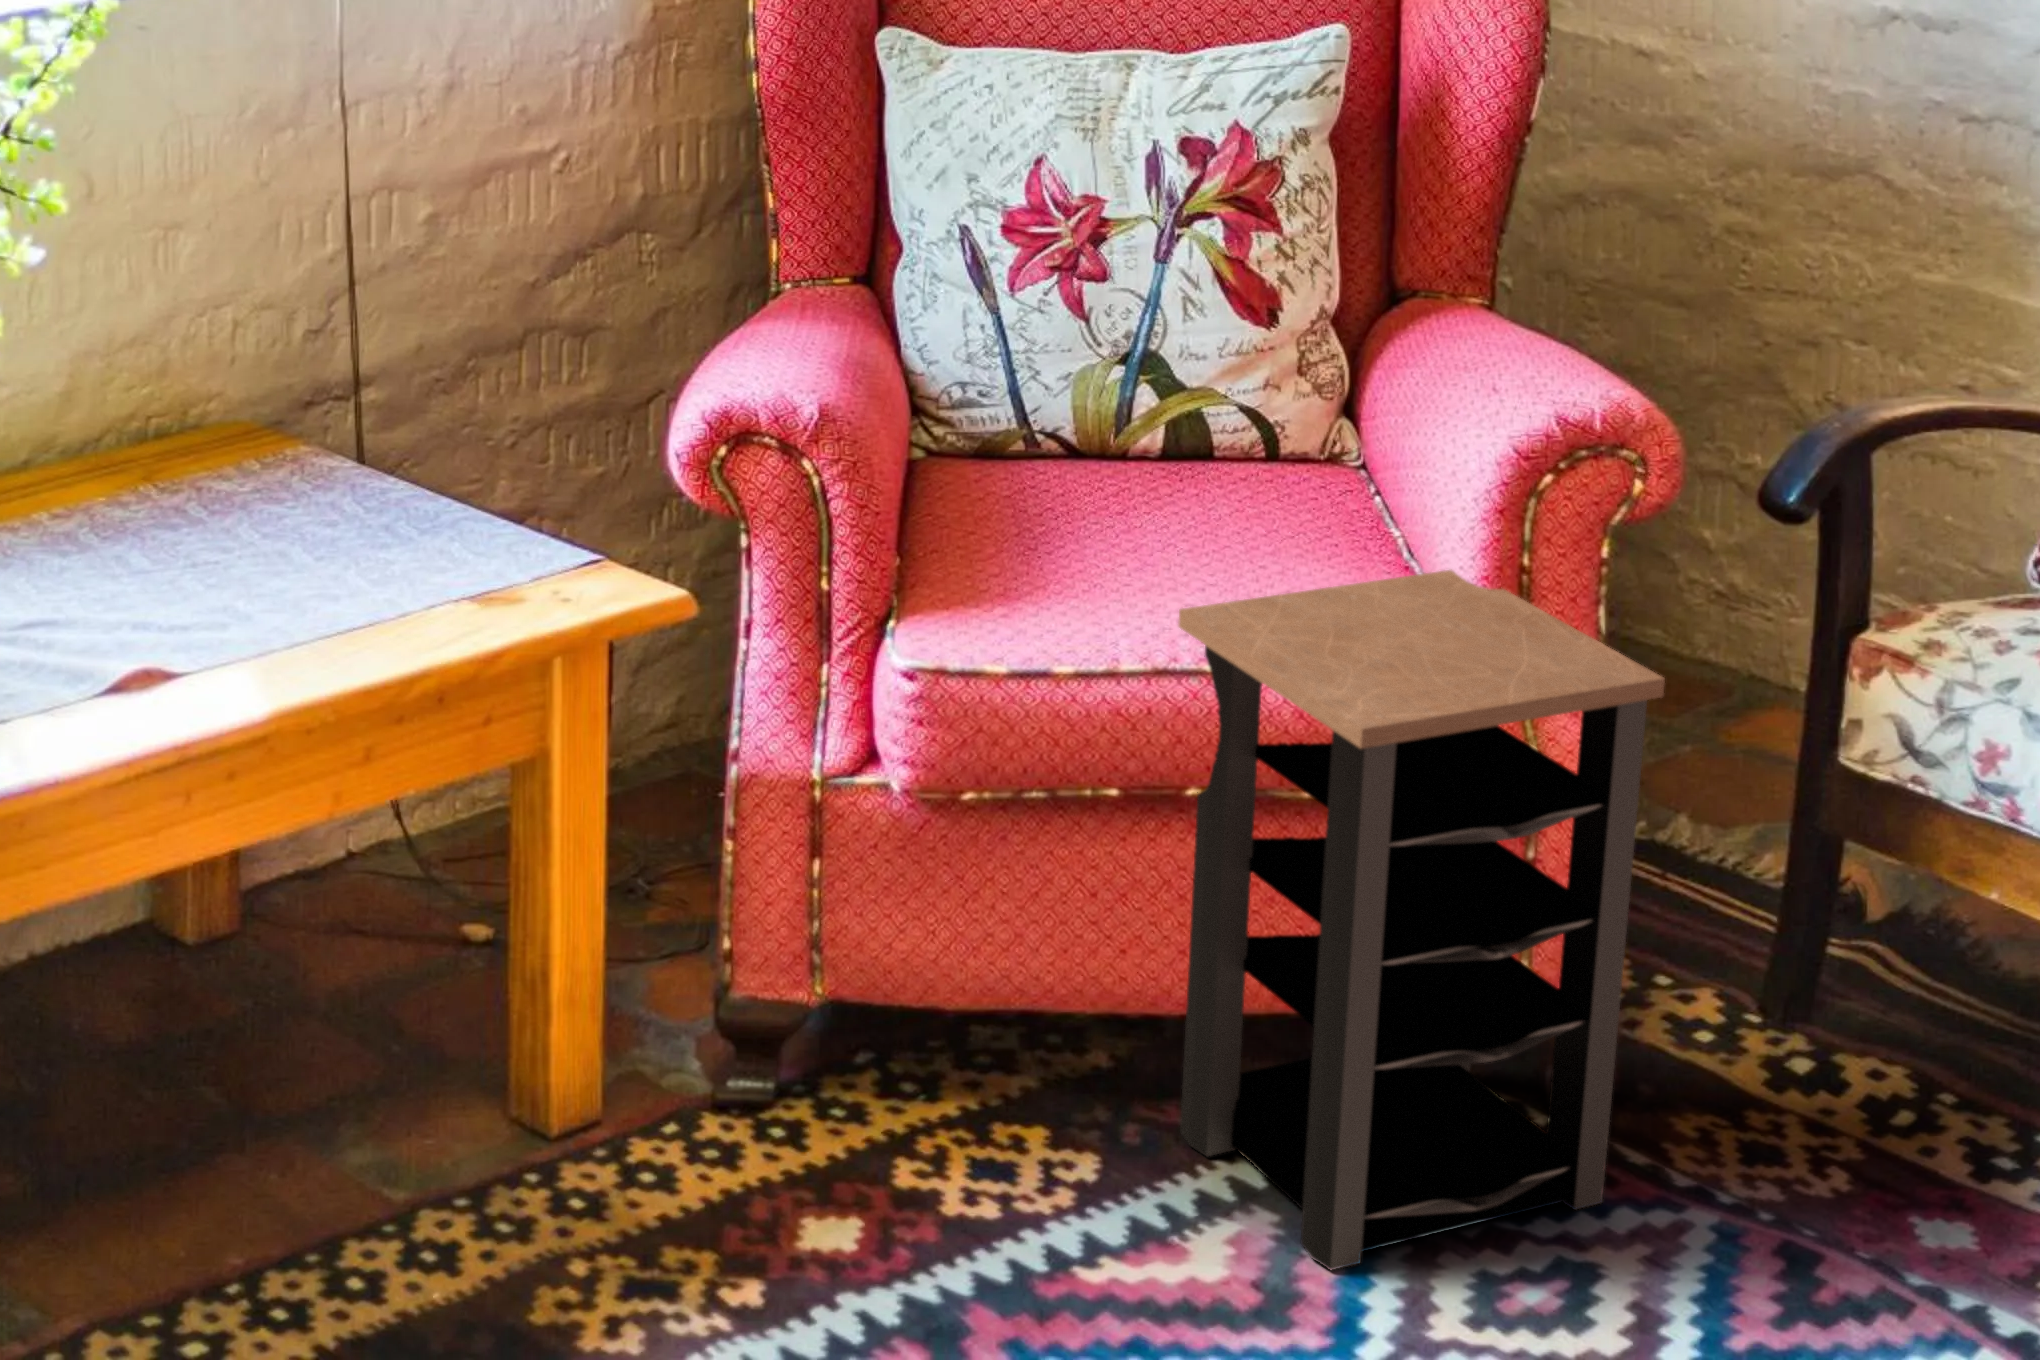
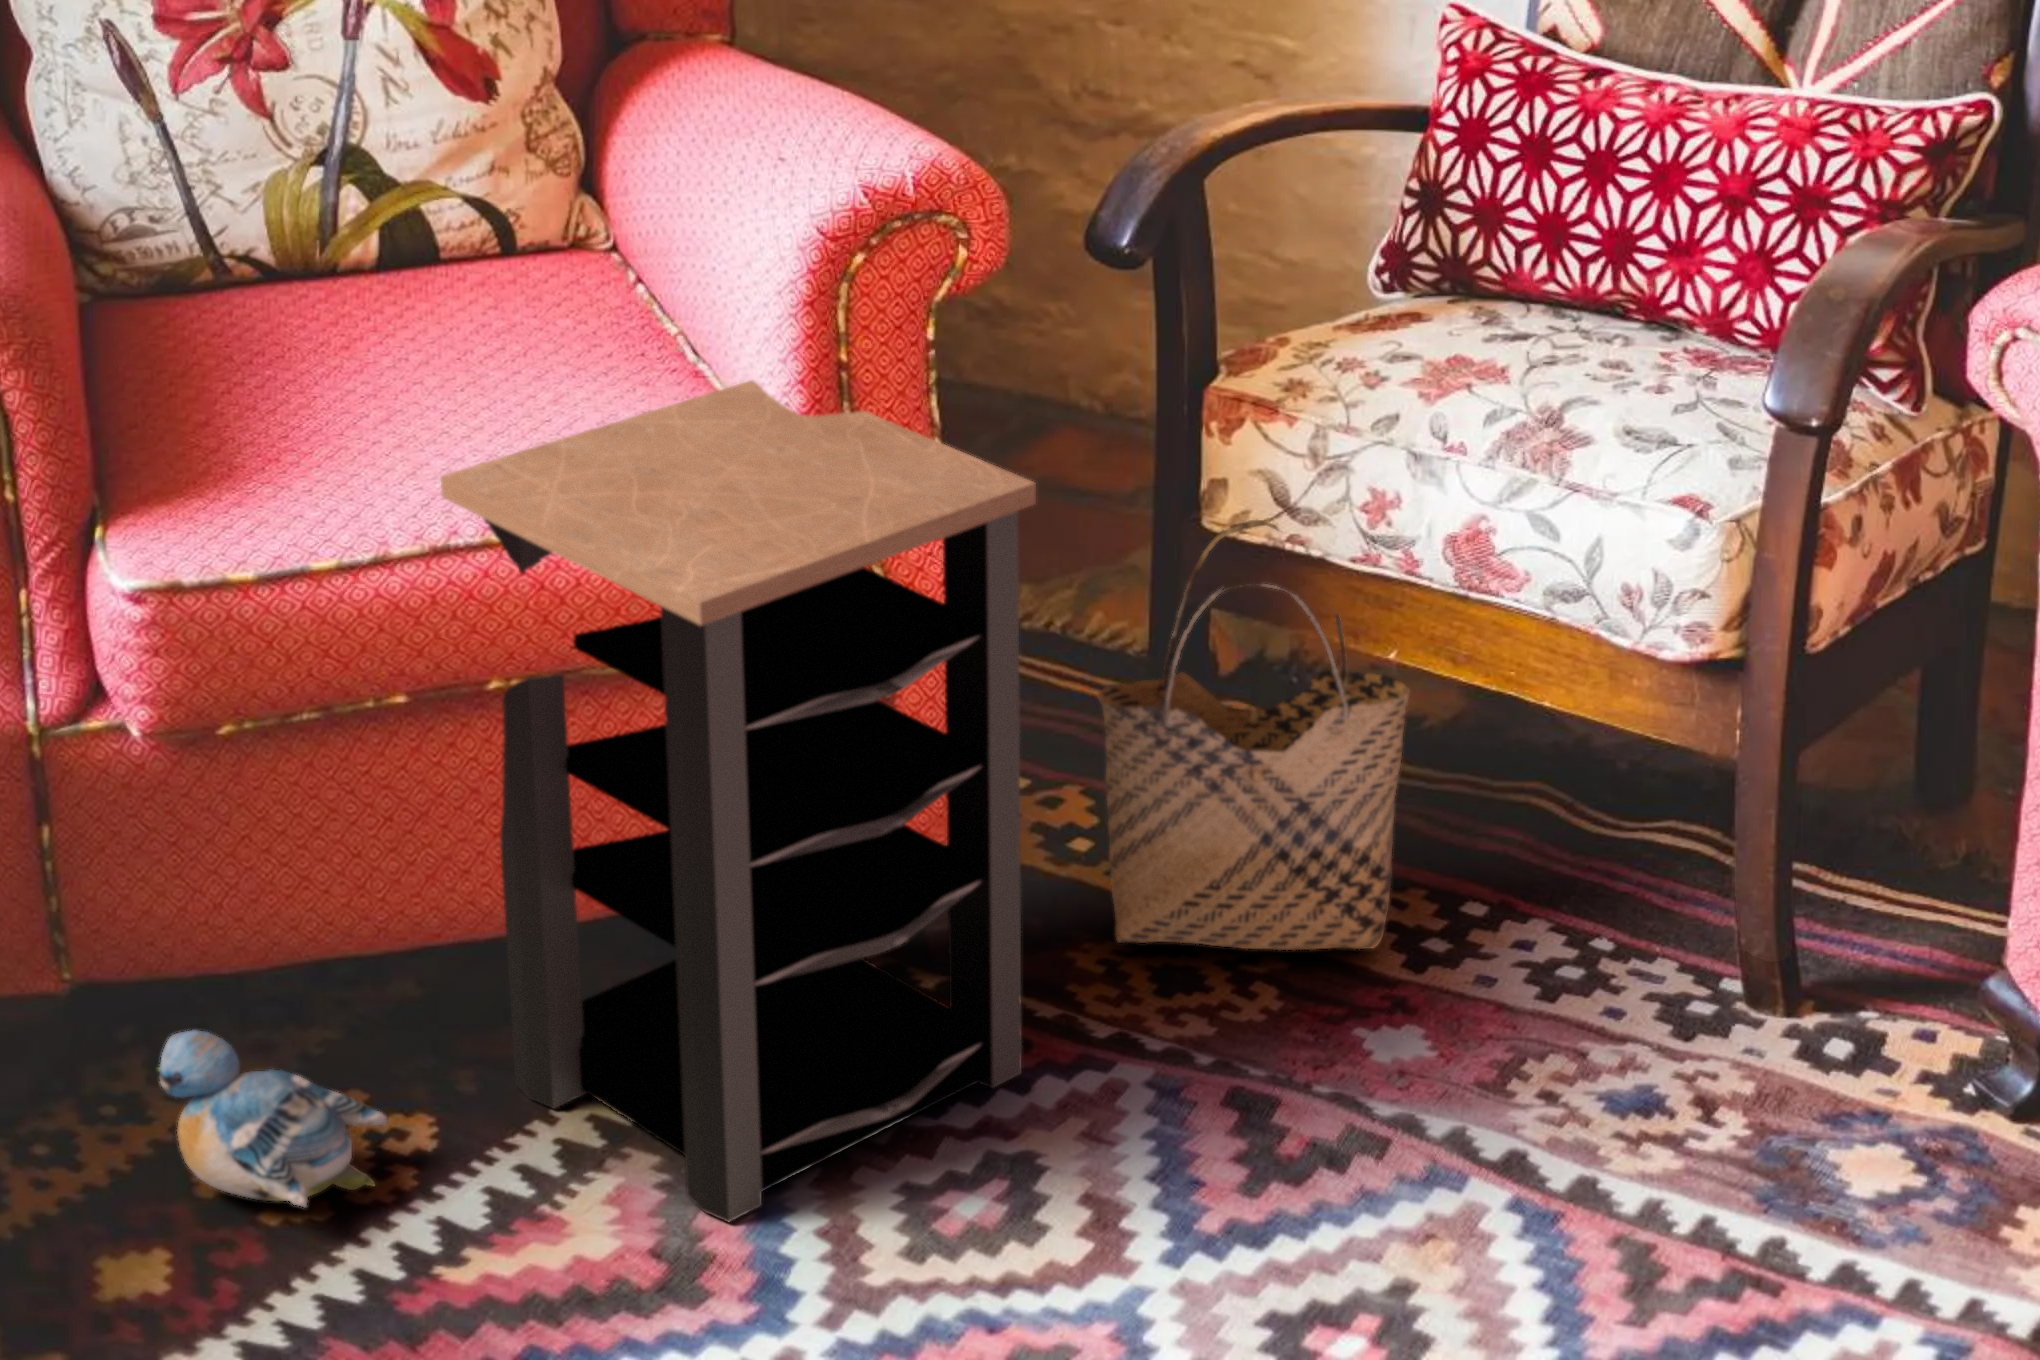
woven basket: none [1707,754,2000,1158] -> present [1097,520,1410,950]
plush toy: none [902,1032,1072,1189] -> present [158,1030,388,1207]

